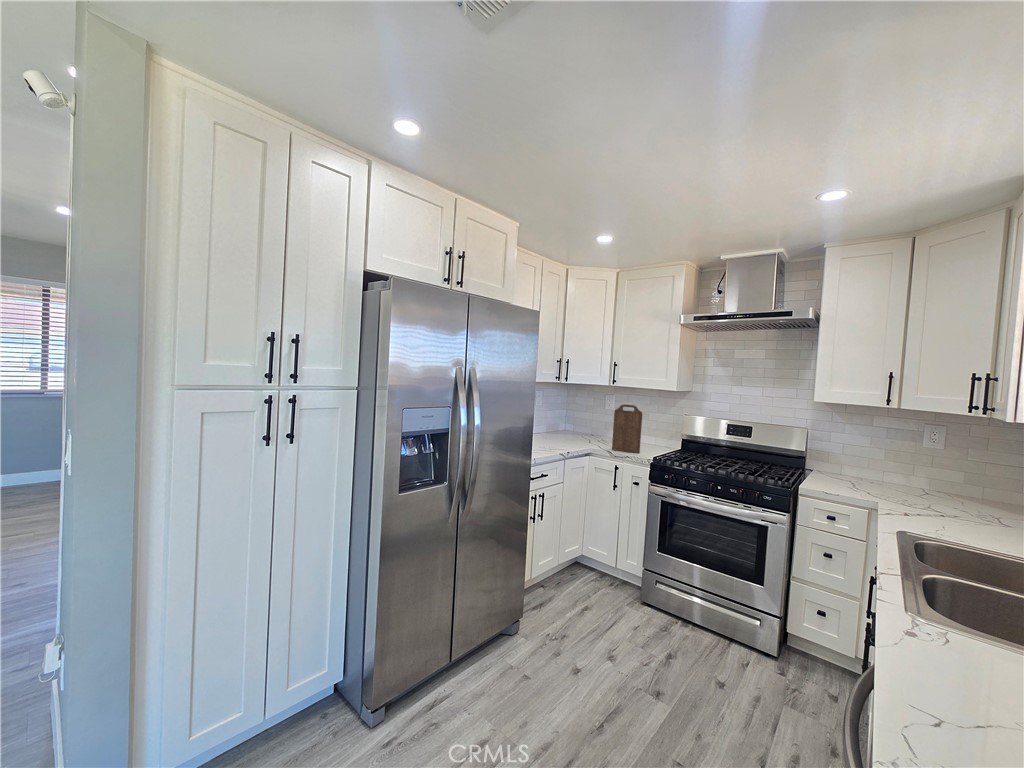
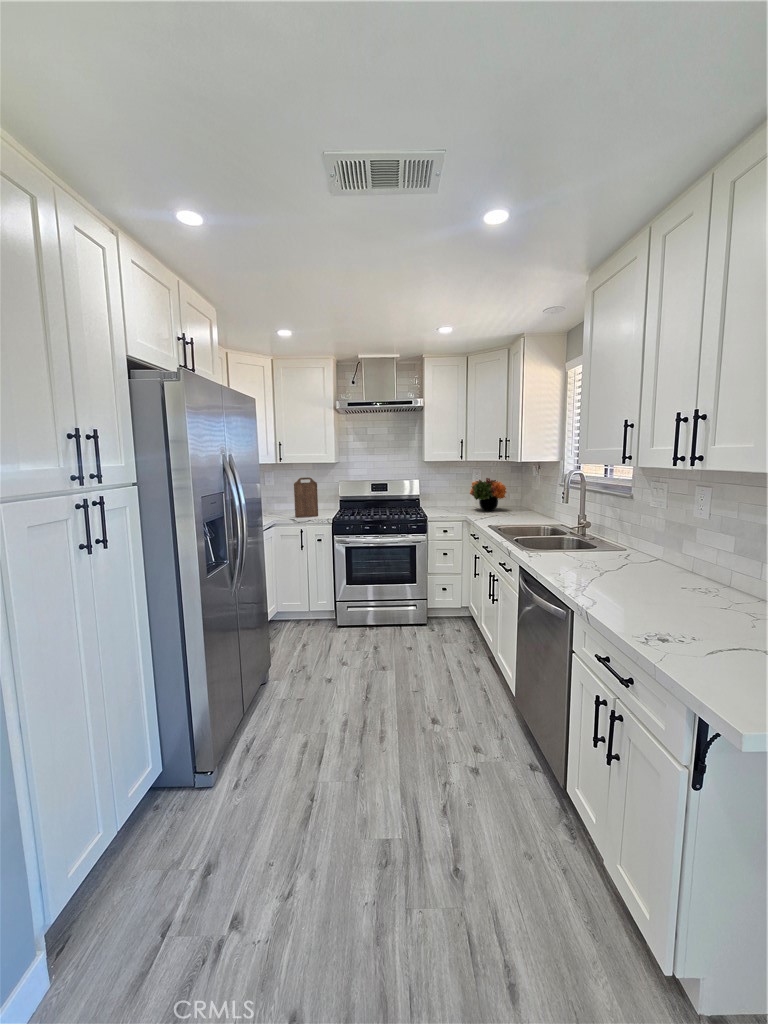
flower arrangement: none [904,442,998,503] -> present [470,478,507,511]

